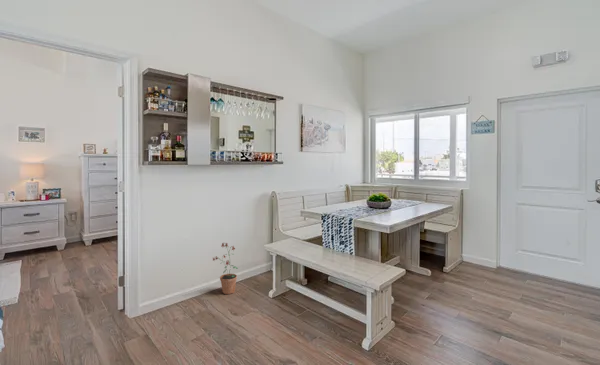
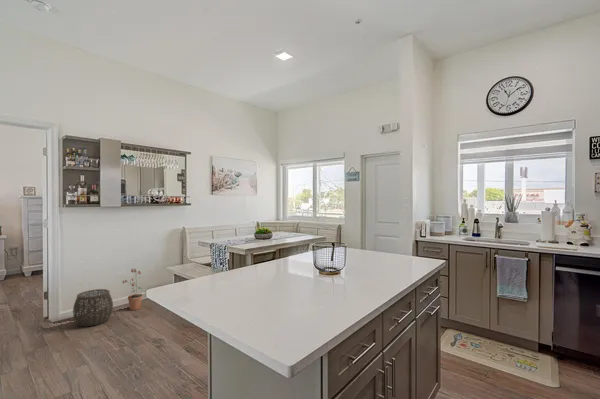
woven basket: none [162,269,209,319] -> present [73,289,113,326]

